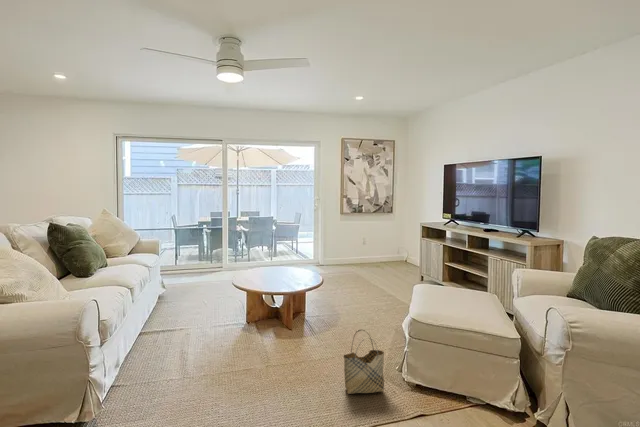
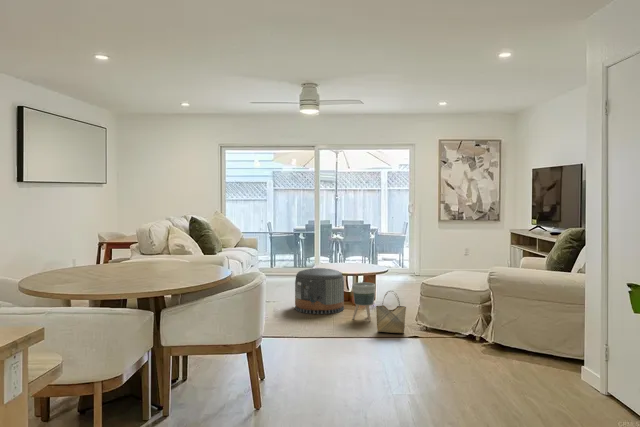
pouf: none [212,285,277,353] -> present [295,268,344,314]
planter: none [297,307,327,362] -> present [353,282,376,321]

